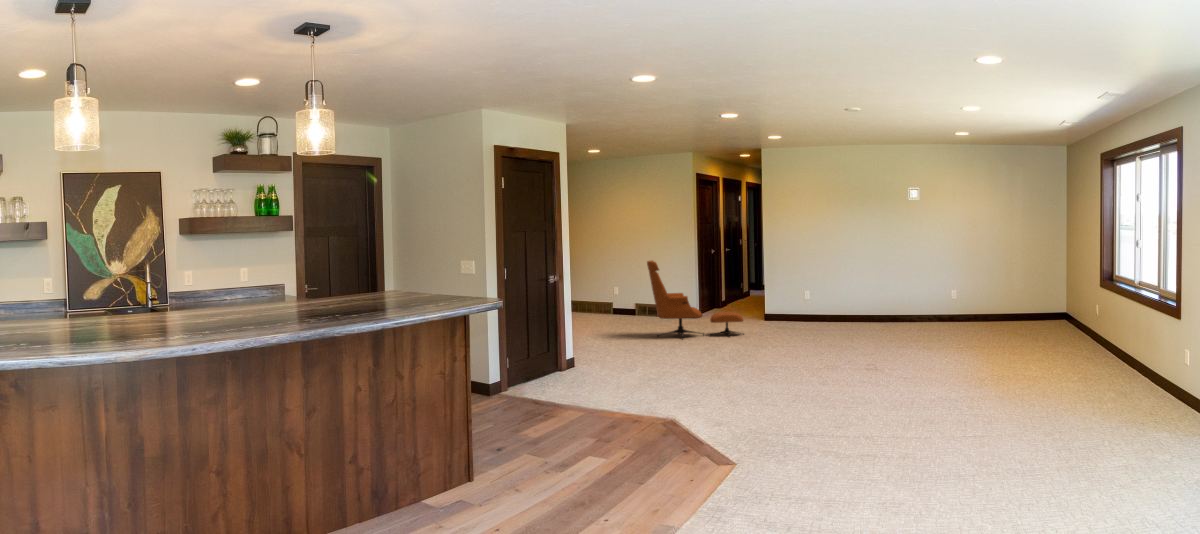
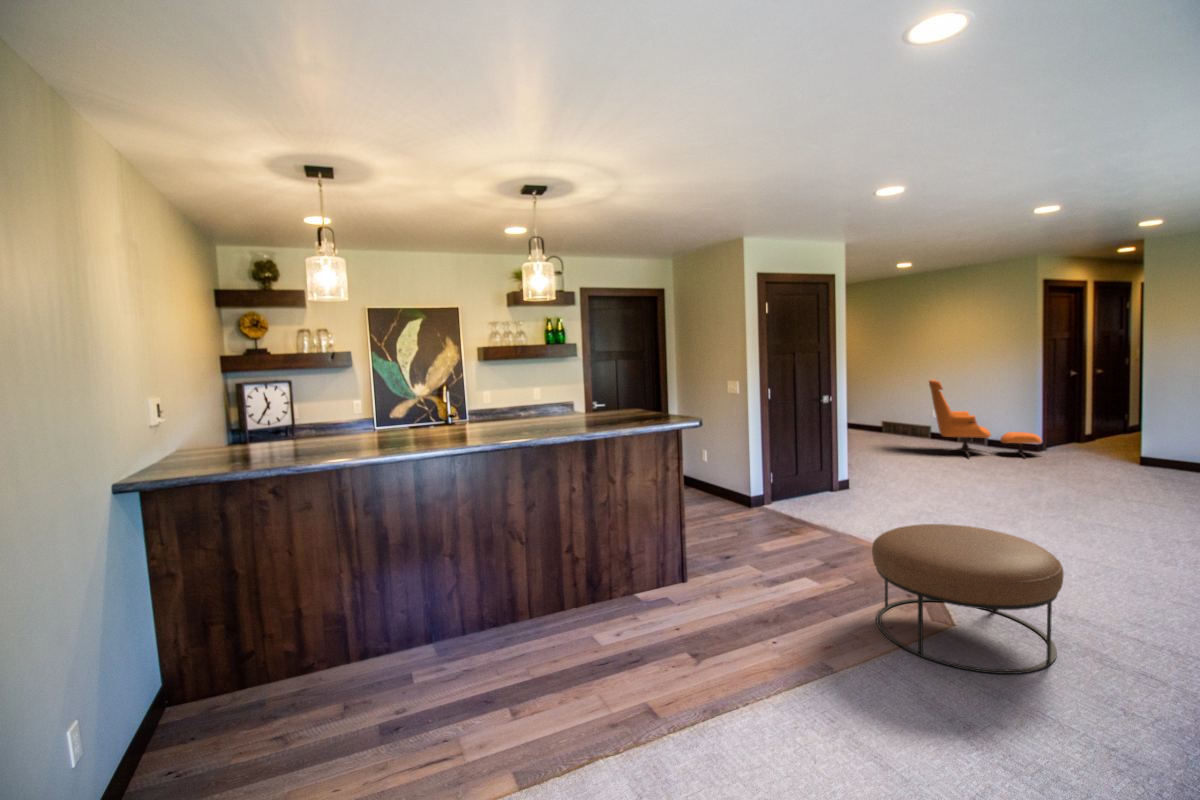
ottoman: none [593,361,707,446] -> present [872,524,1064,674]

